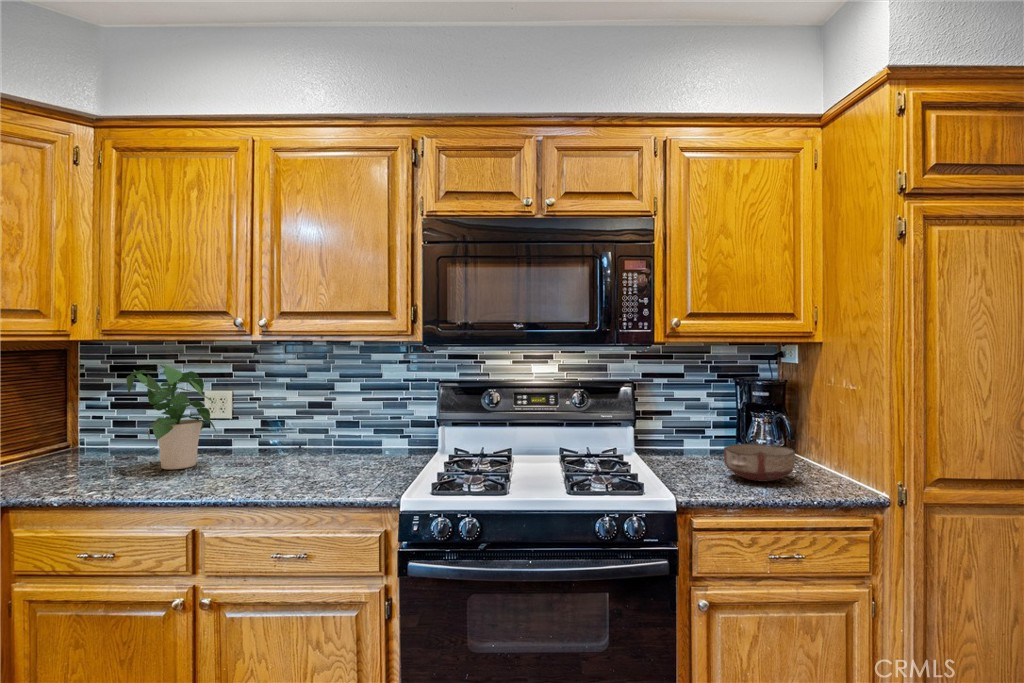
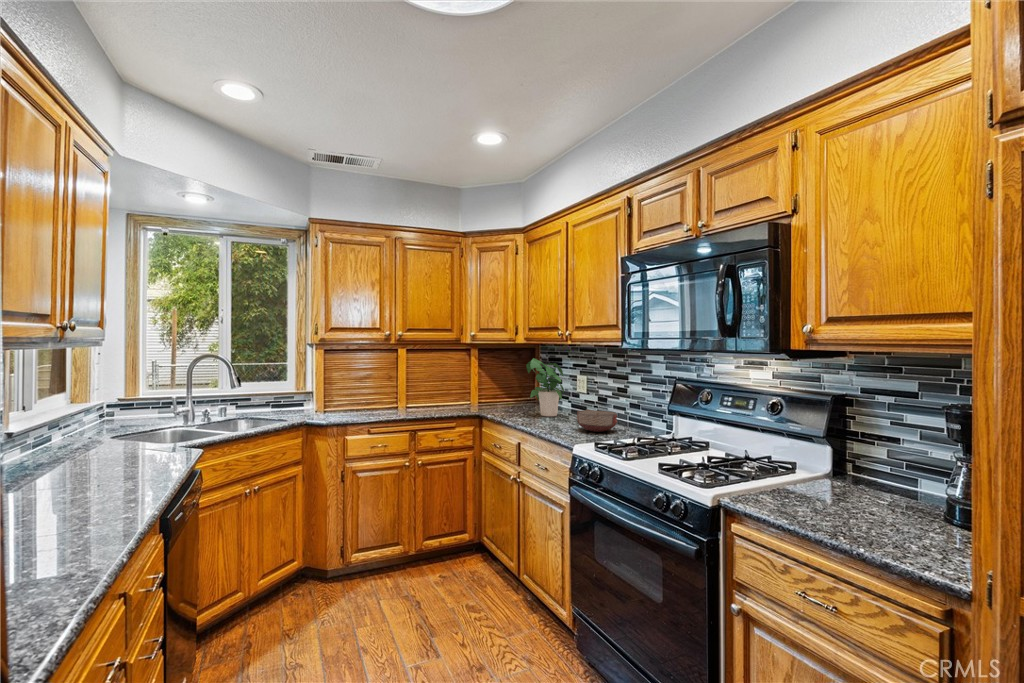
ceramic bowl: present [724,444,795,481] -> present [577,409,617,432]

